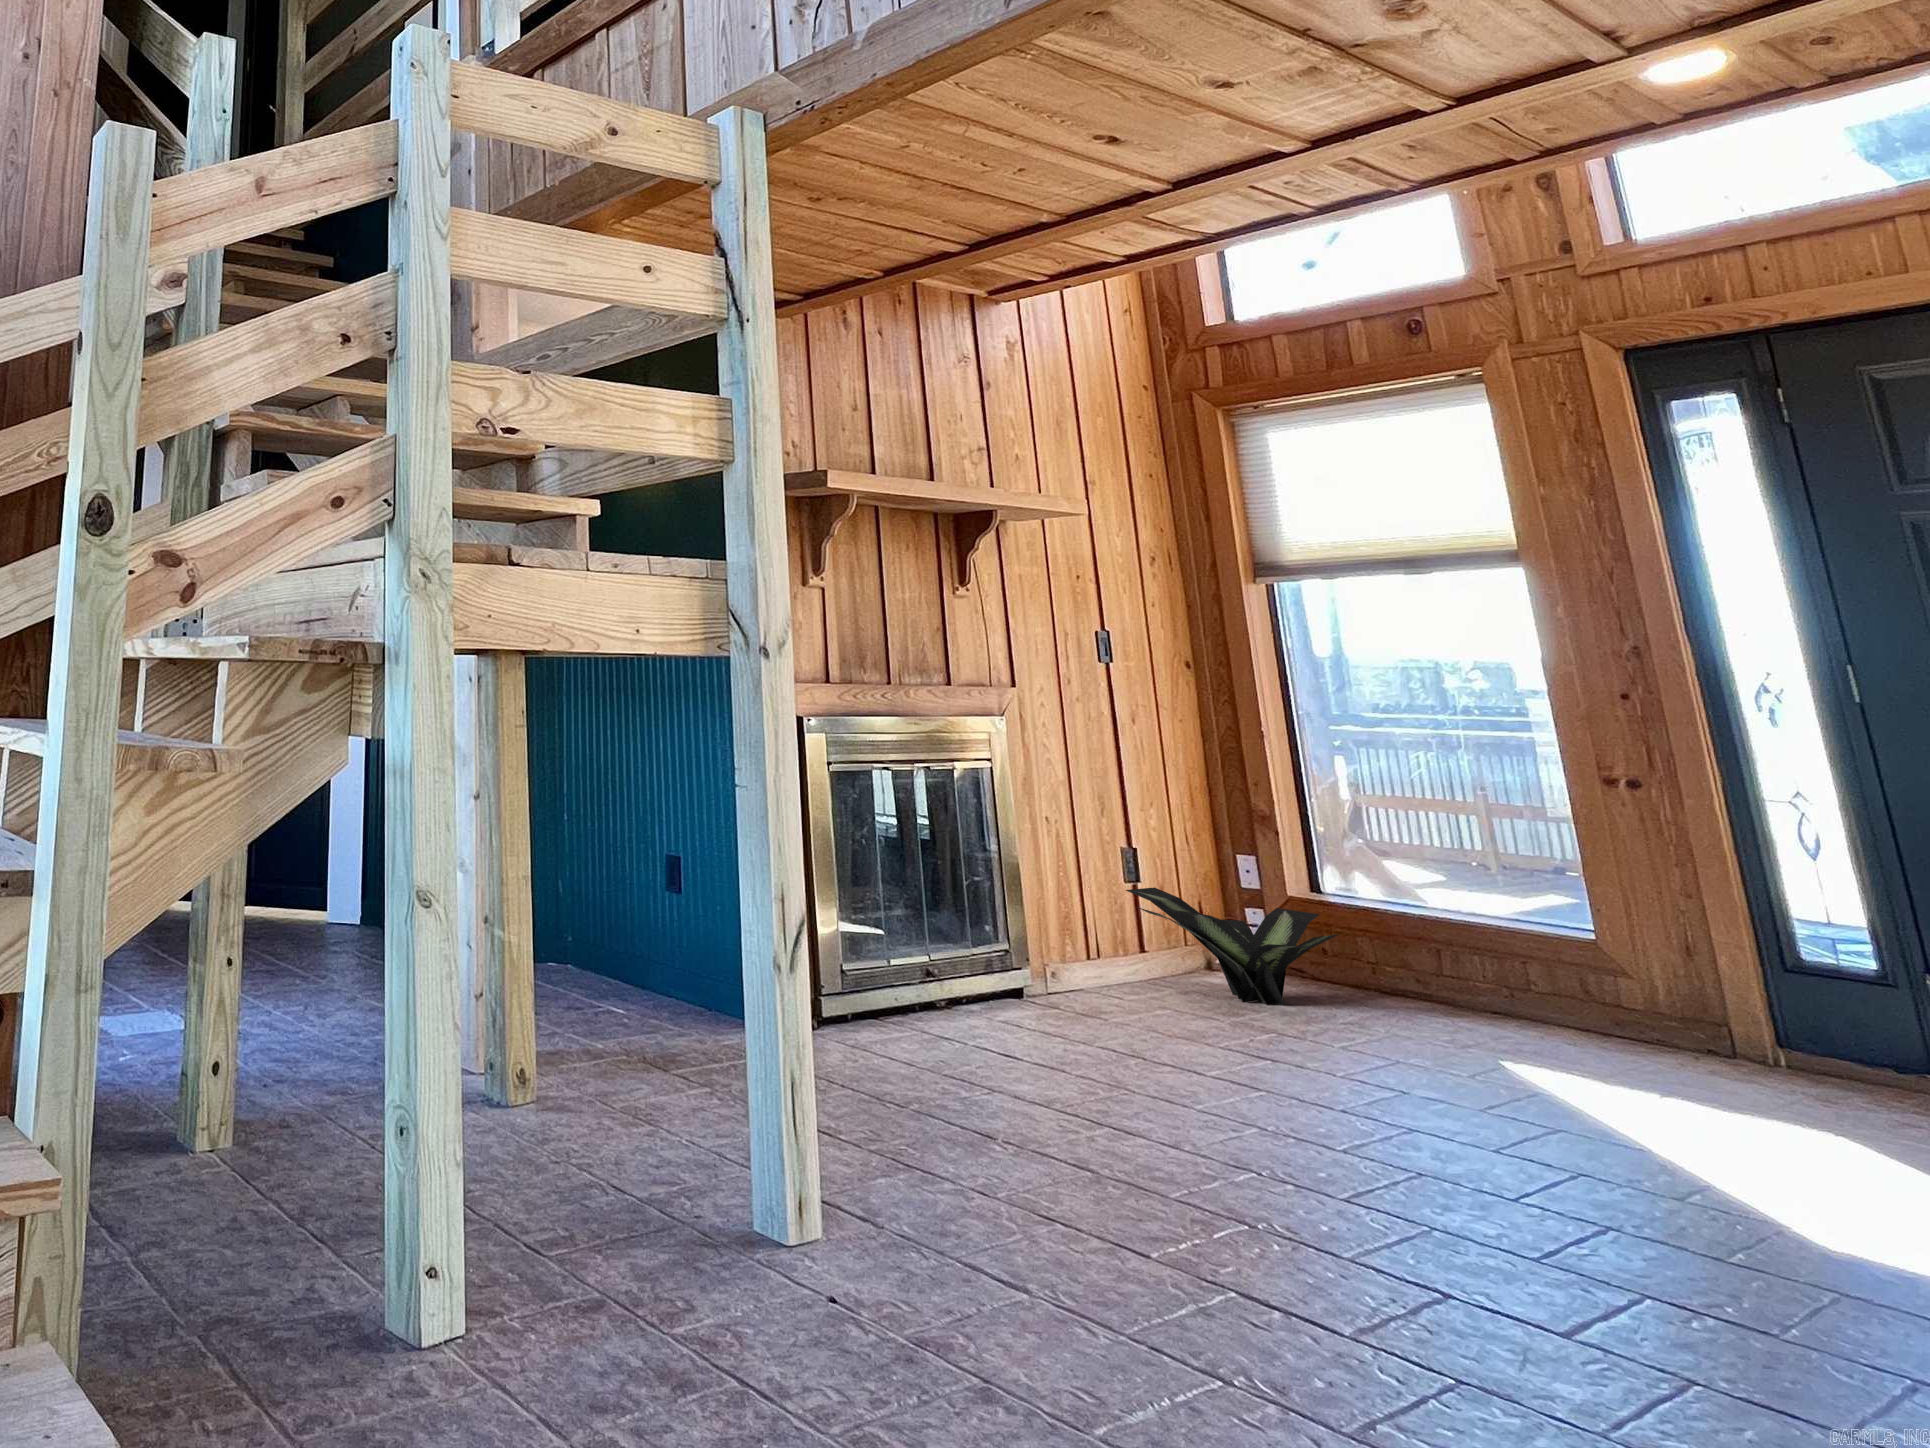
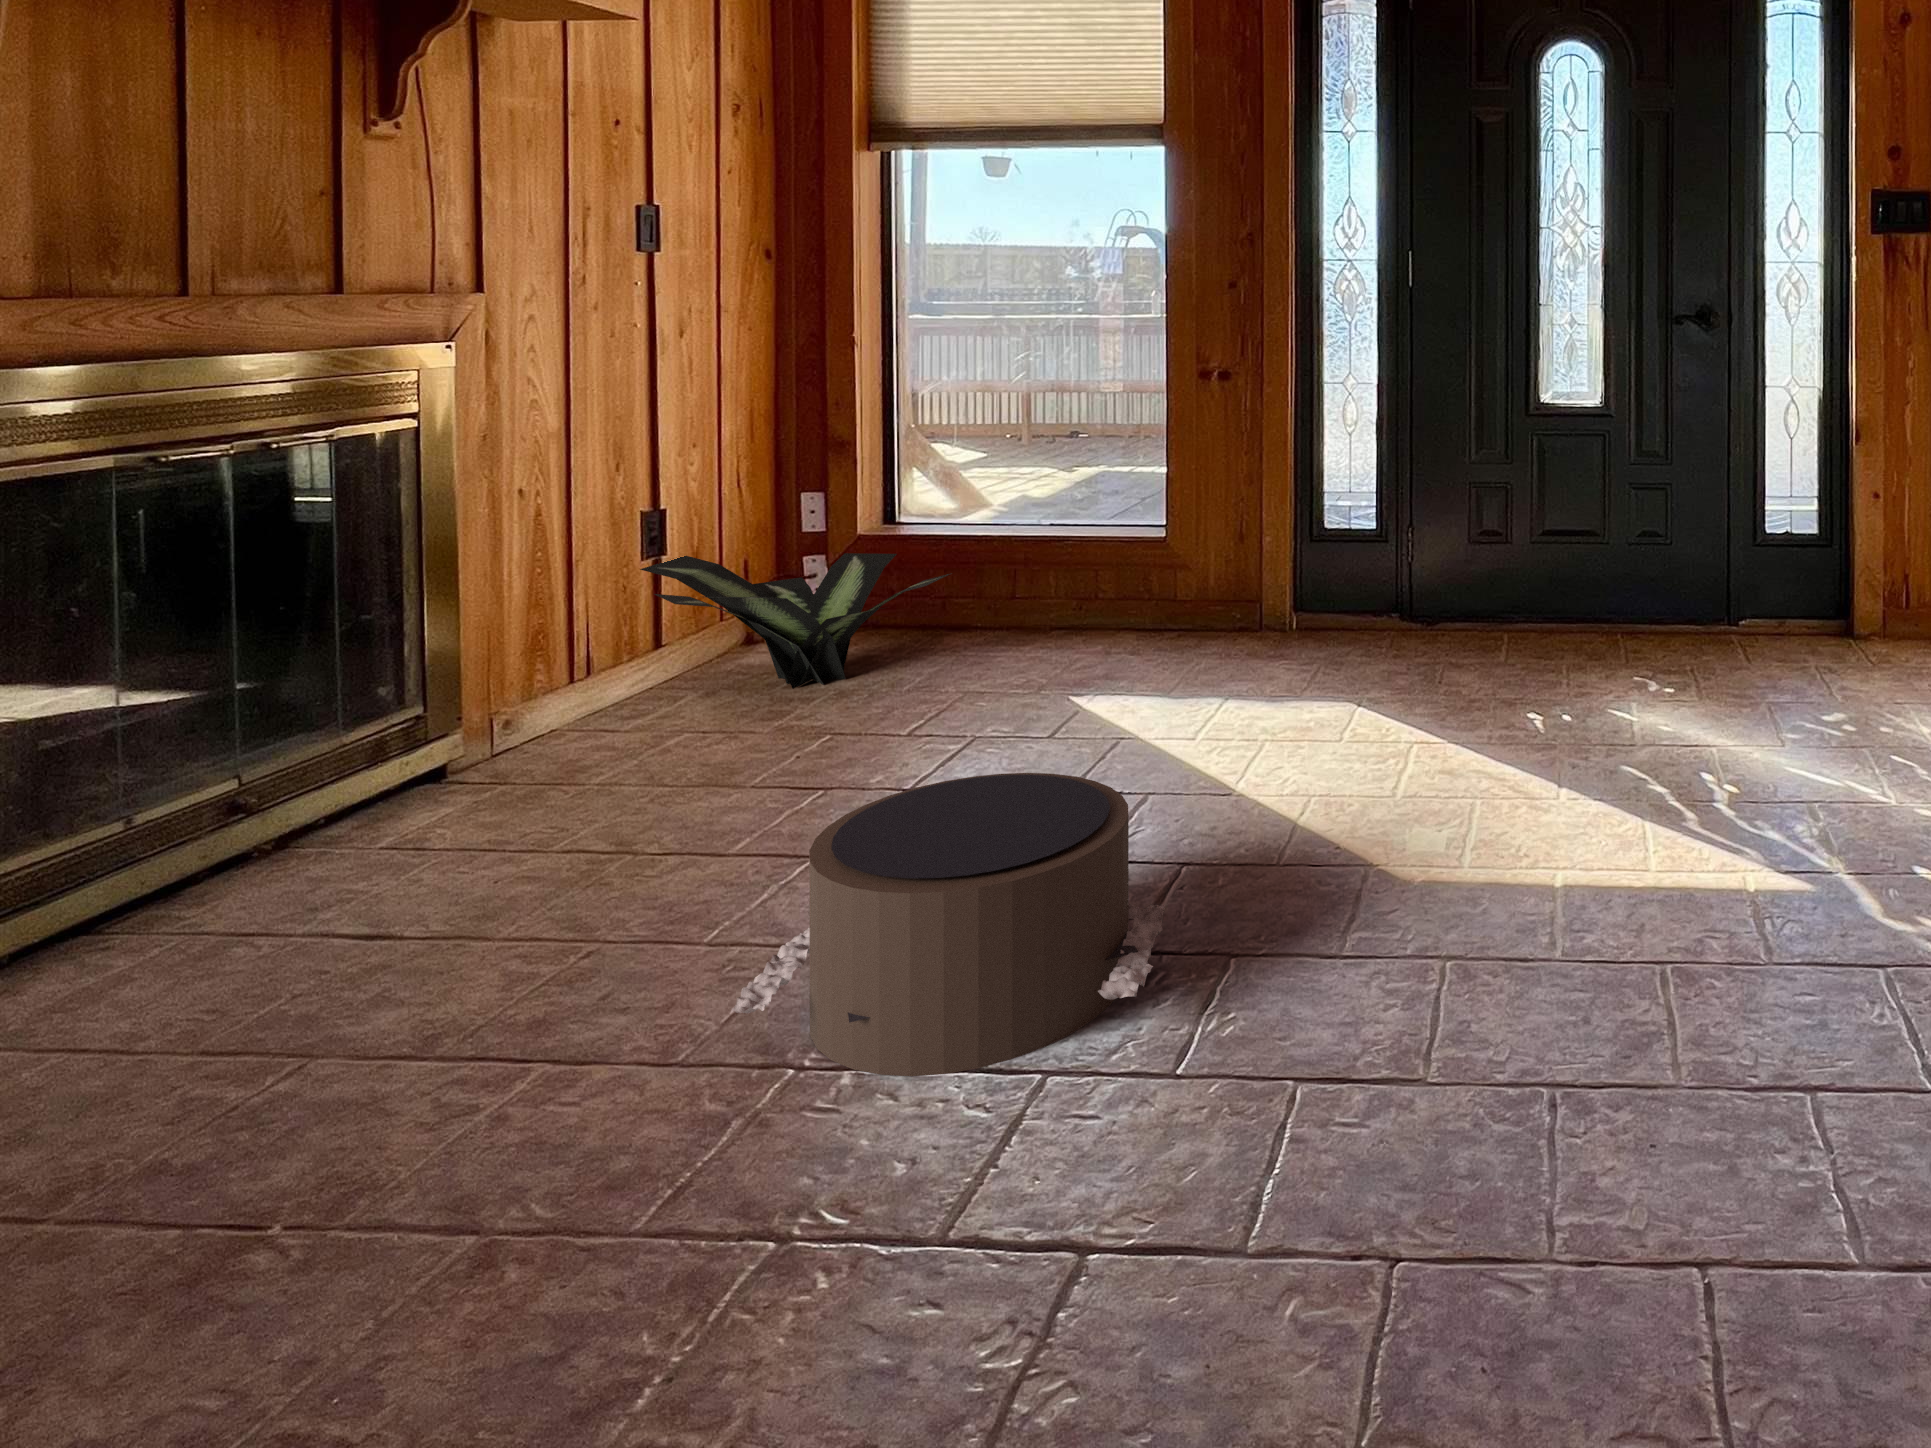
pouf: none [1186,1011,1486,1181] -> present [731,773,1165,1076]

